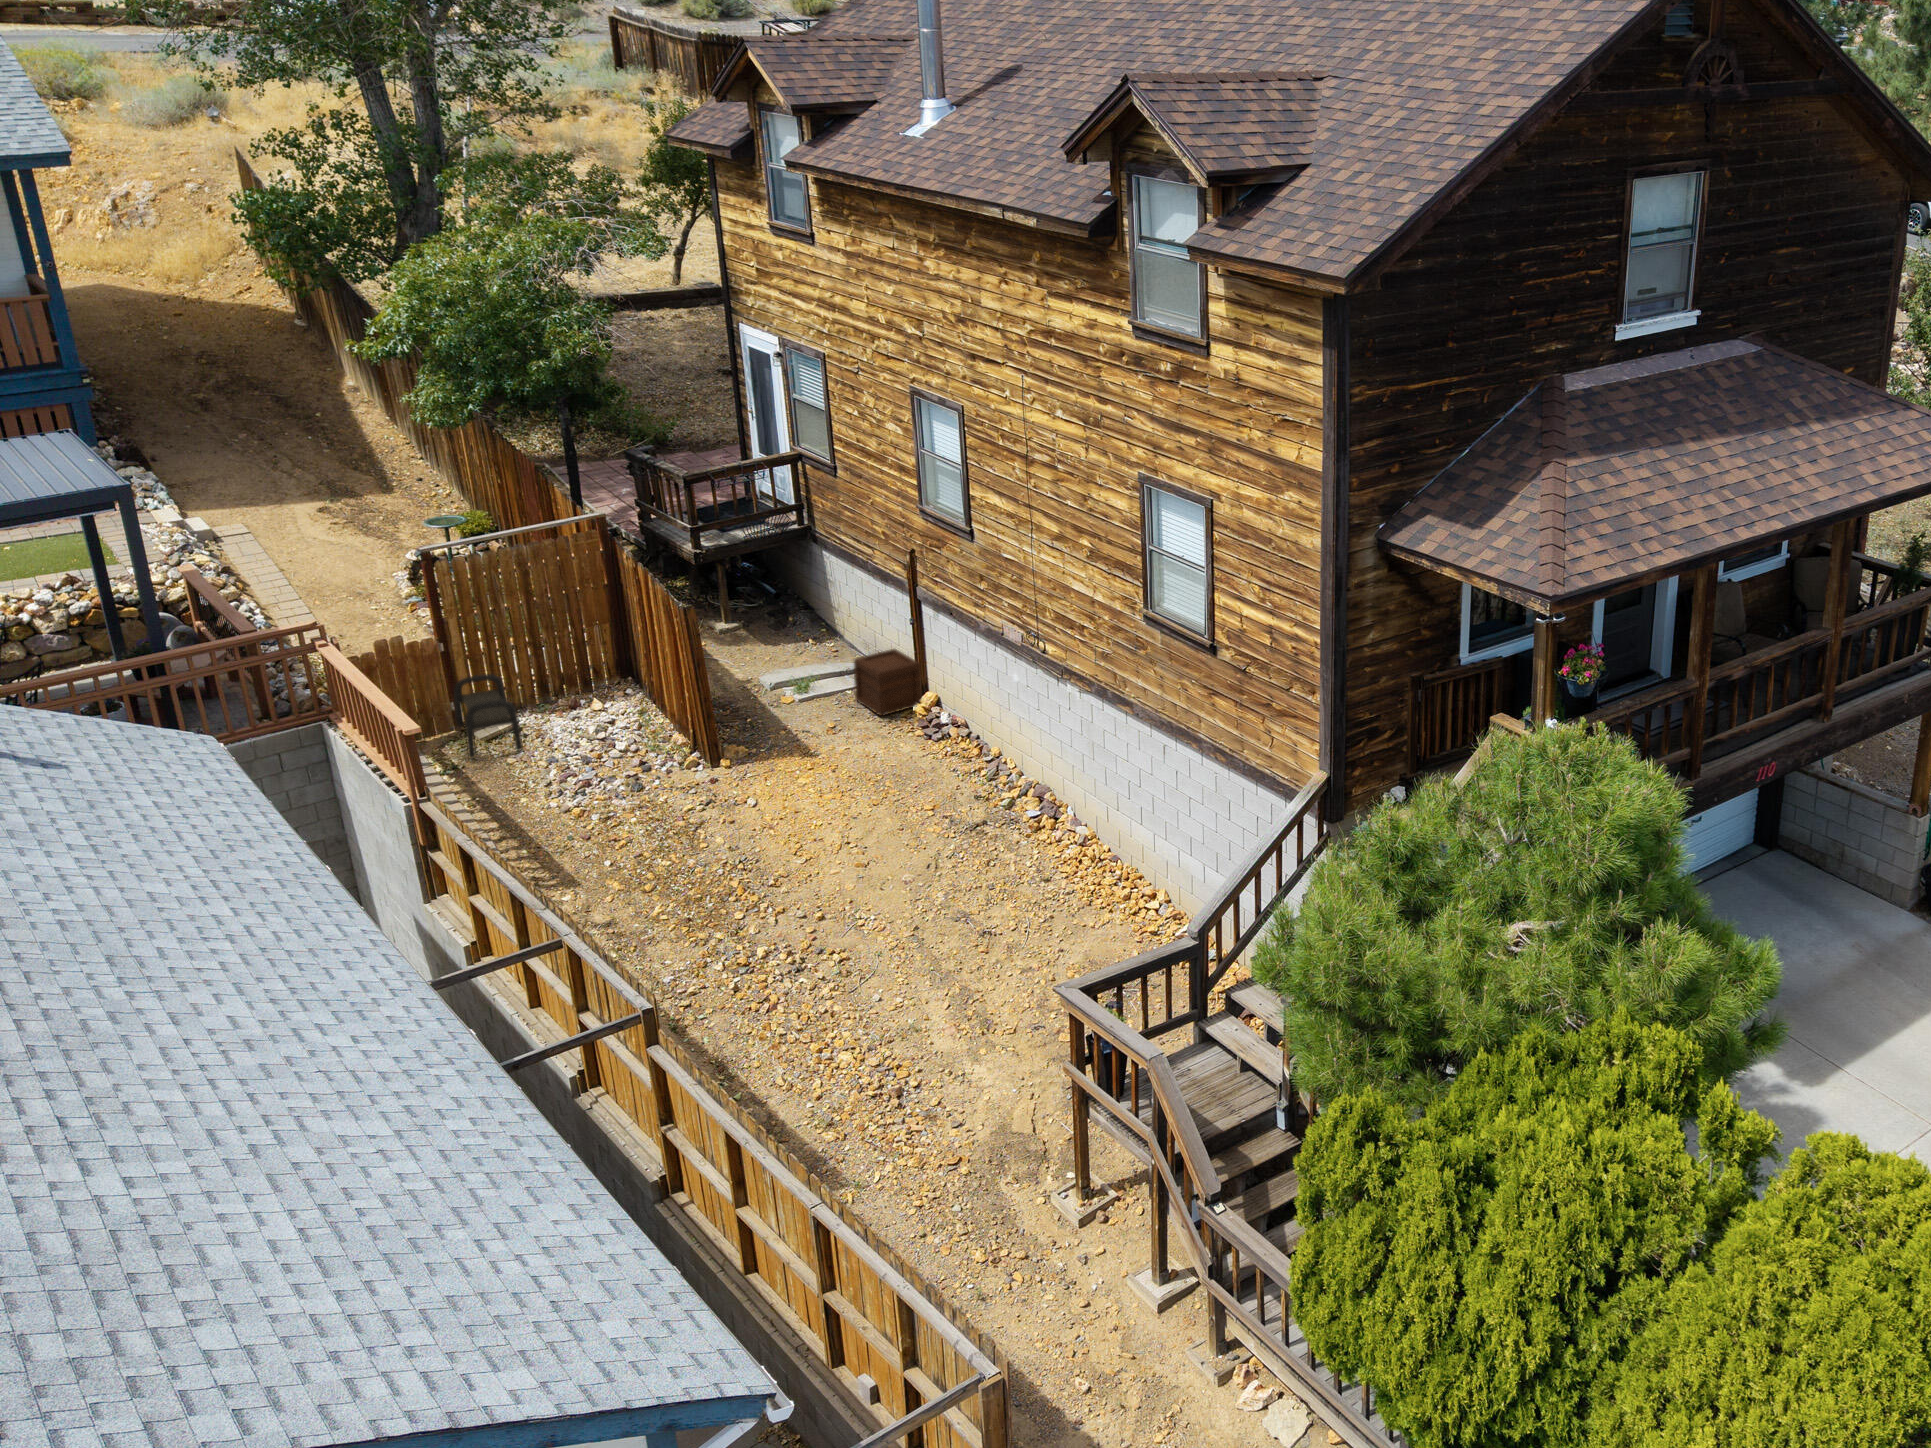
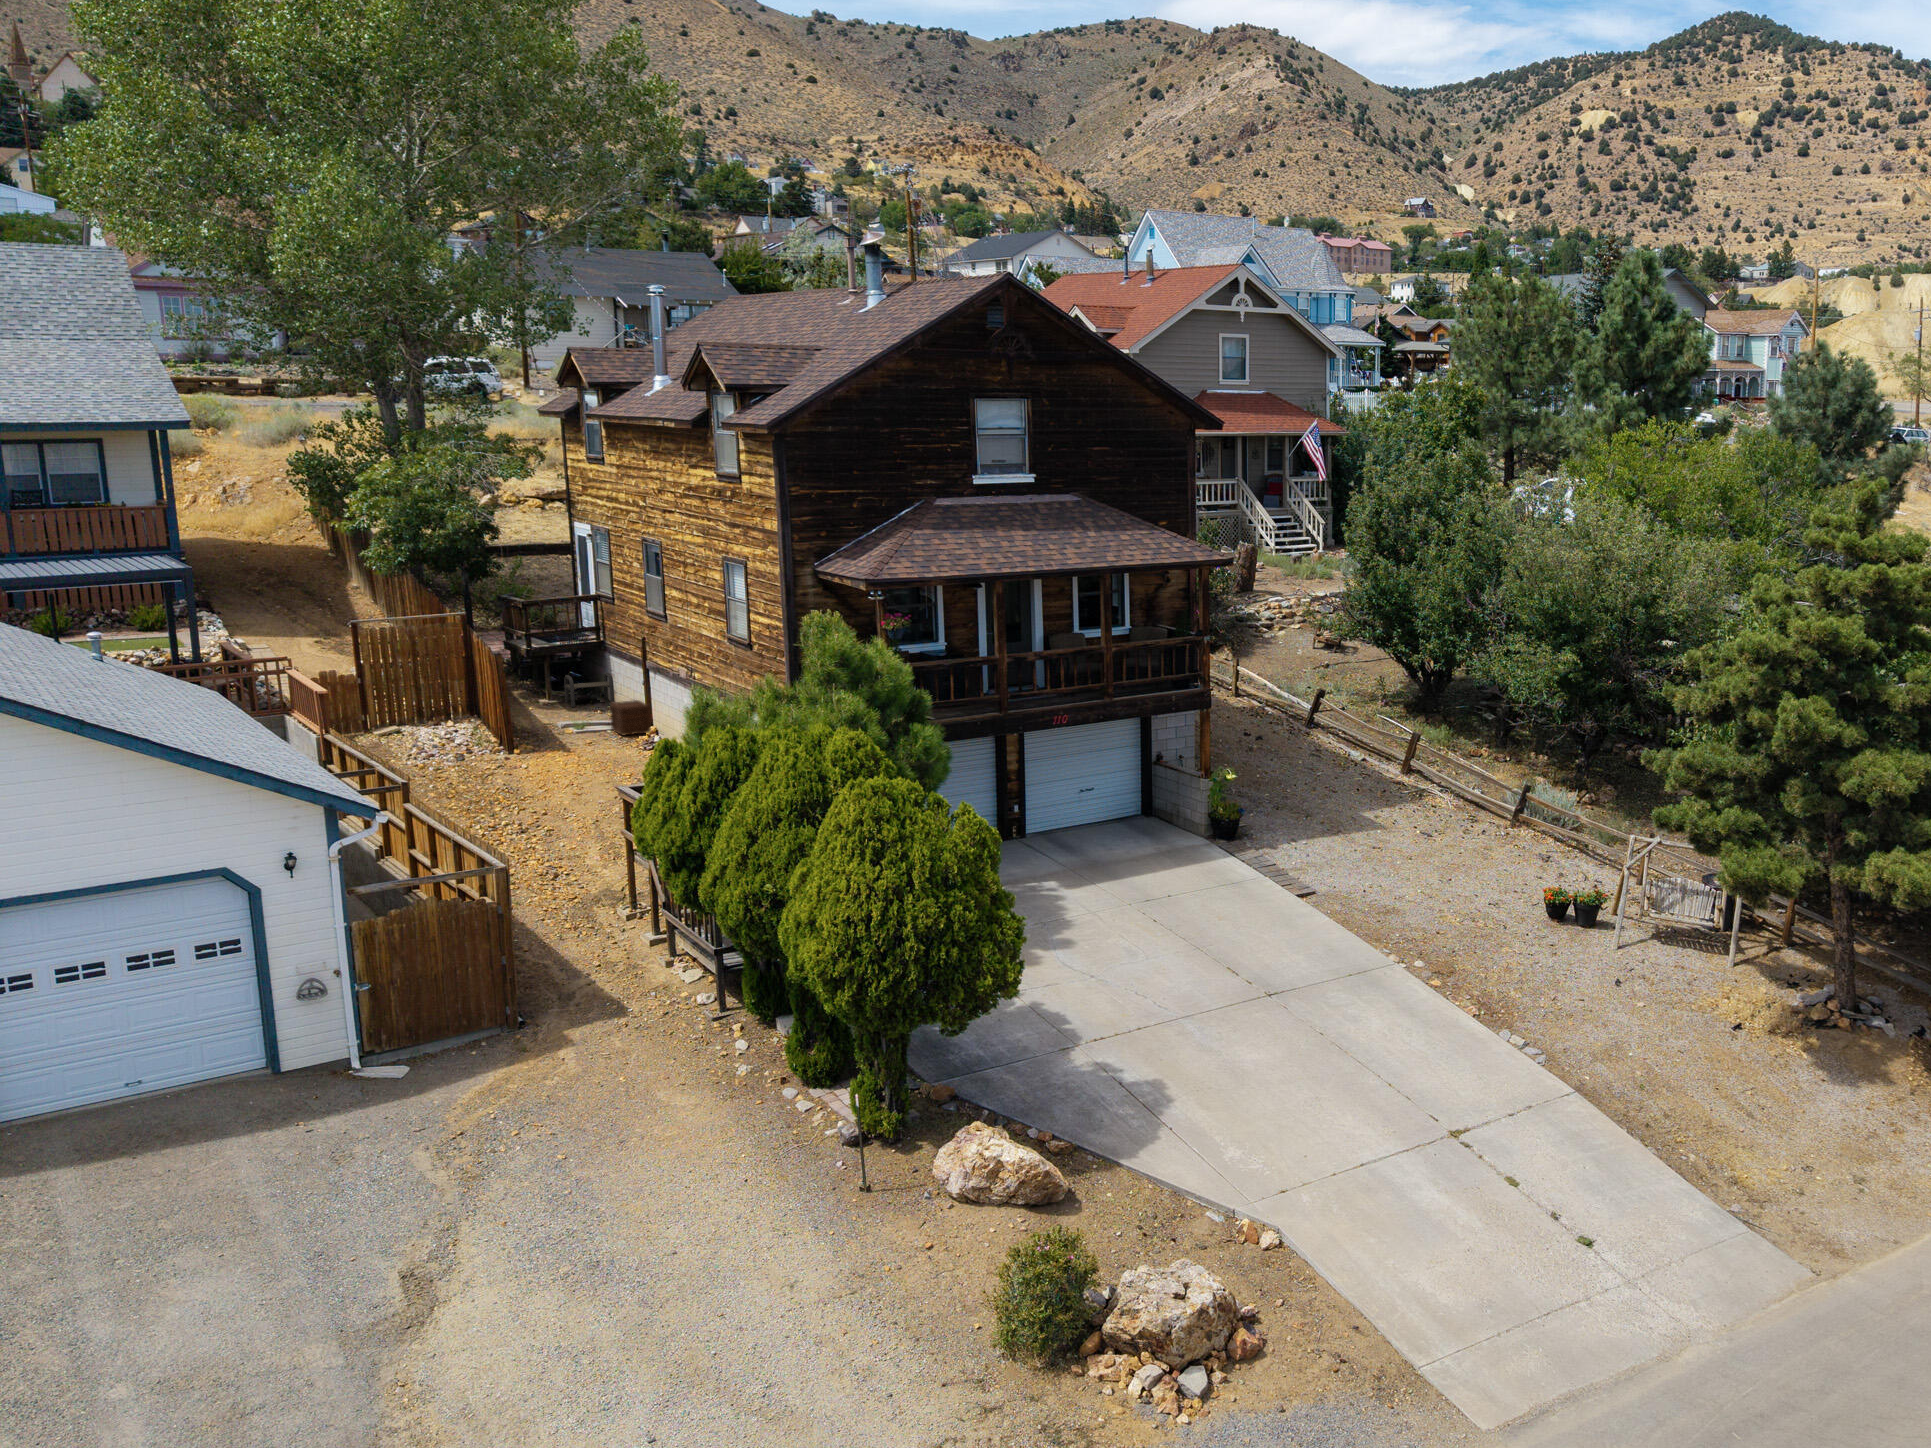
bench: present [454,674,523,758] -> present [564,672,614,707]

